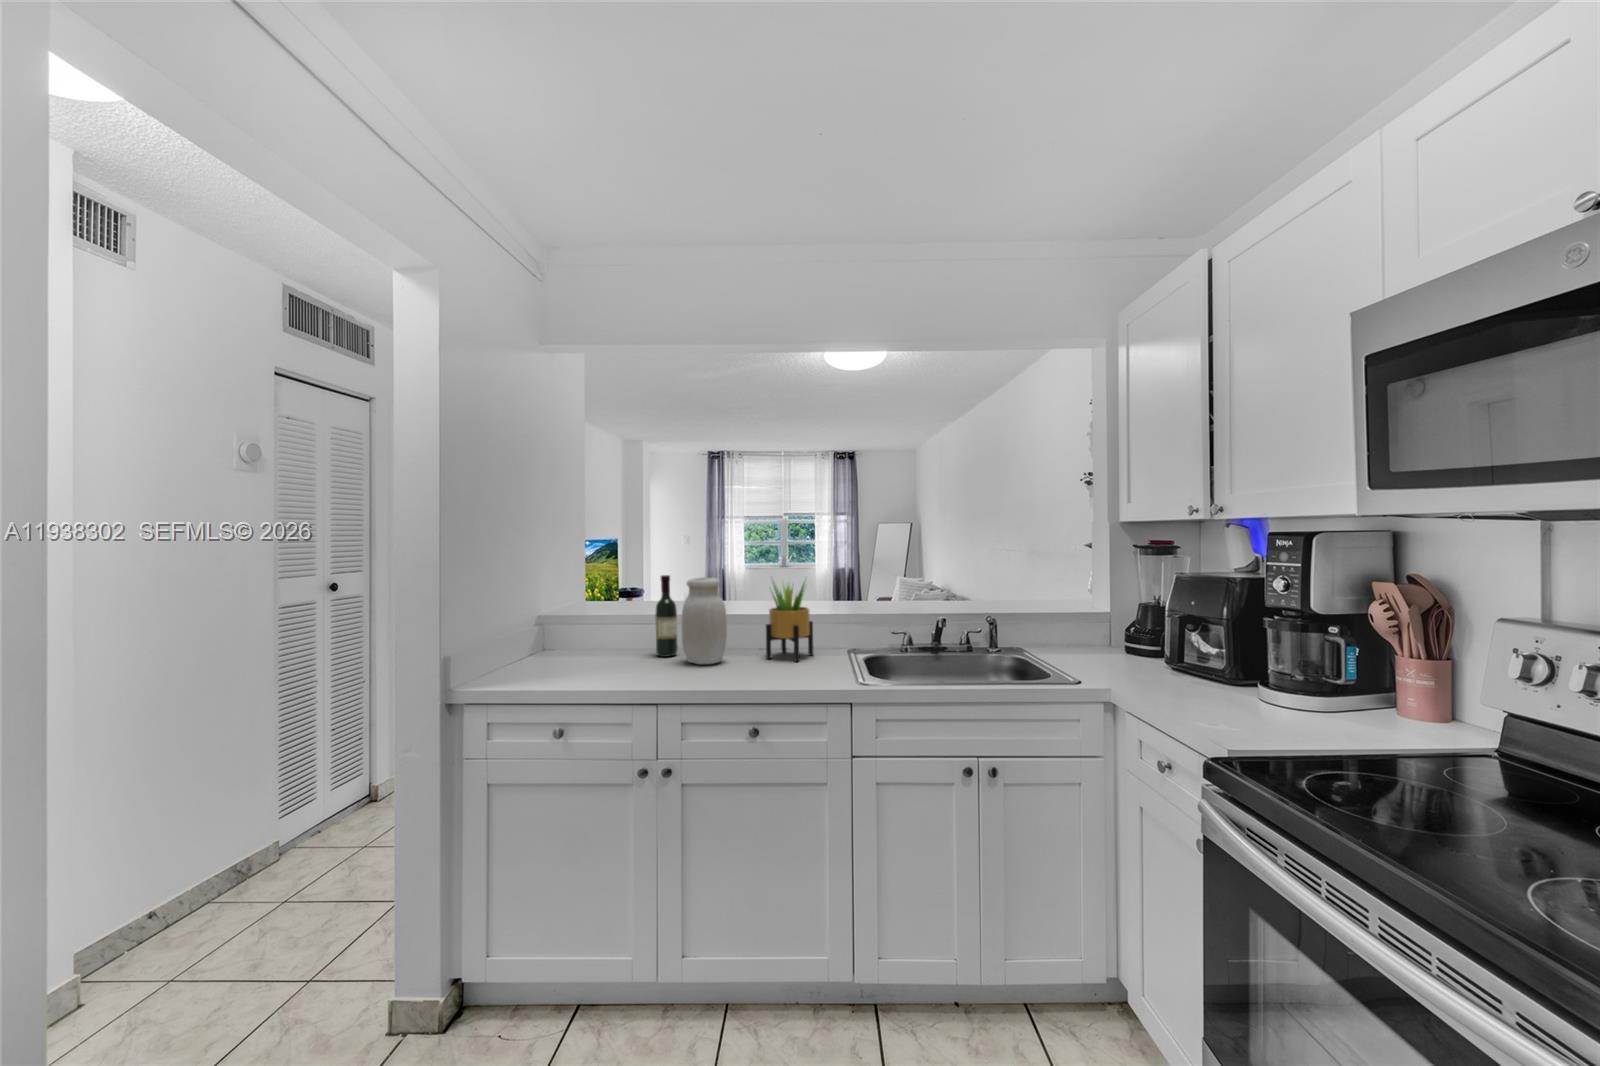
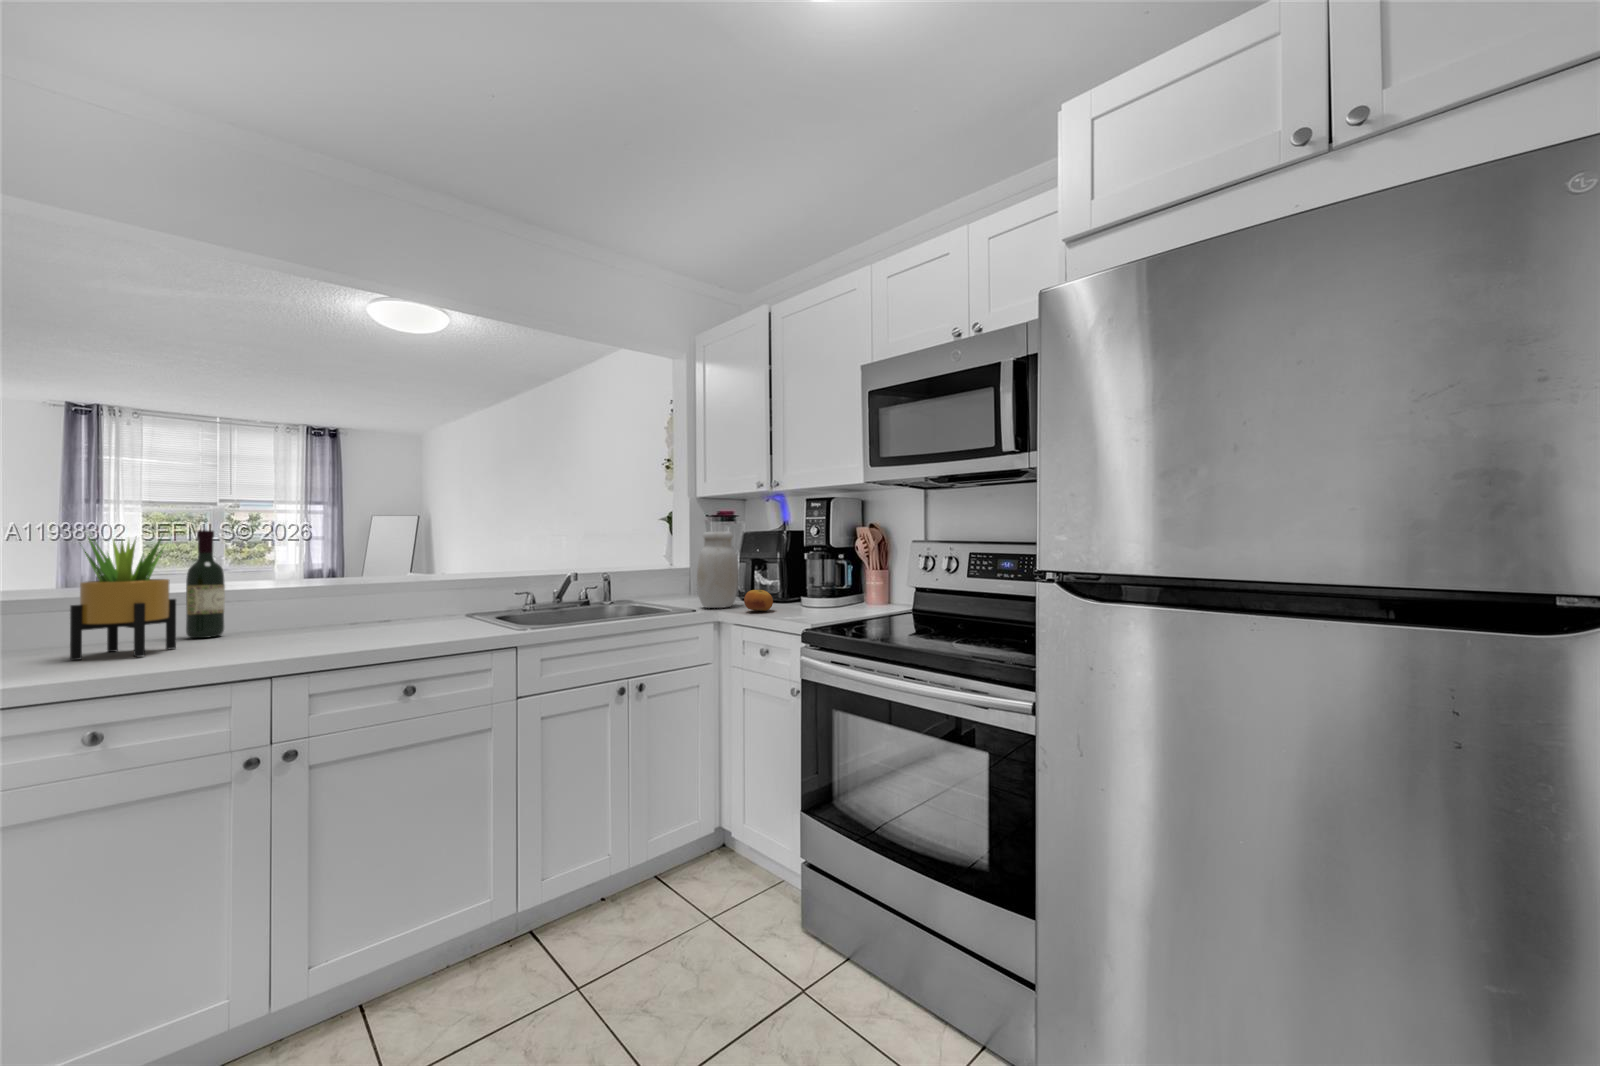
jar: present [682,577,727,664] -> present [697,531,738,608]
potted plant: present [766,581,813,662] -> present [70,530,176,660]
fruit: none [1148,667,1197,700] -> present [744,590,773,611]

